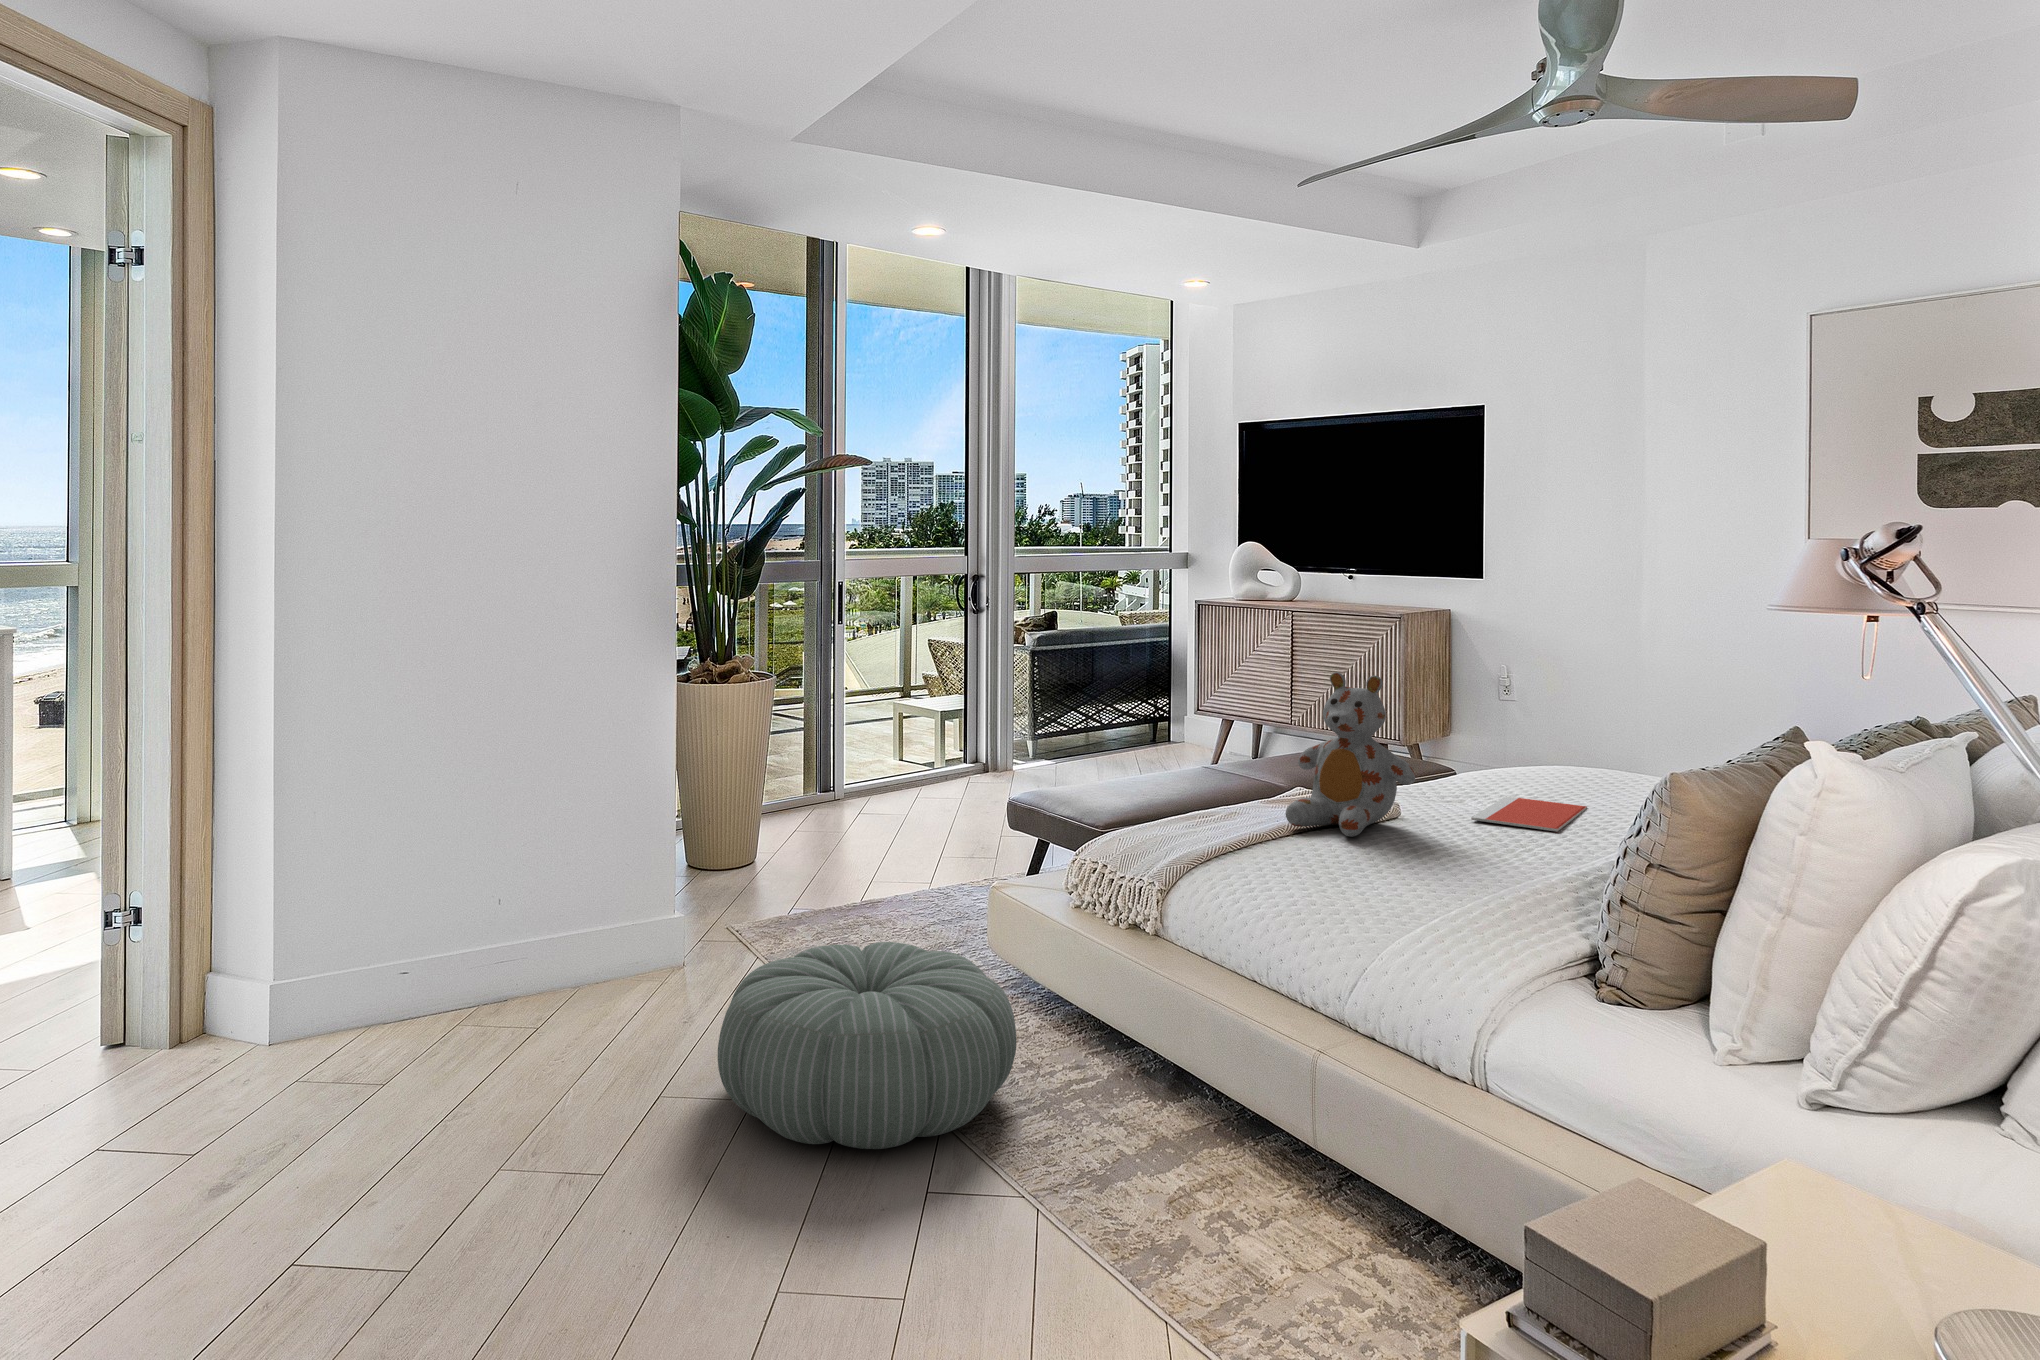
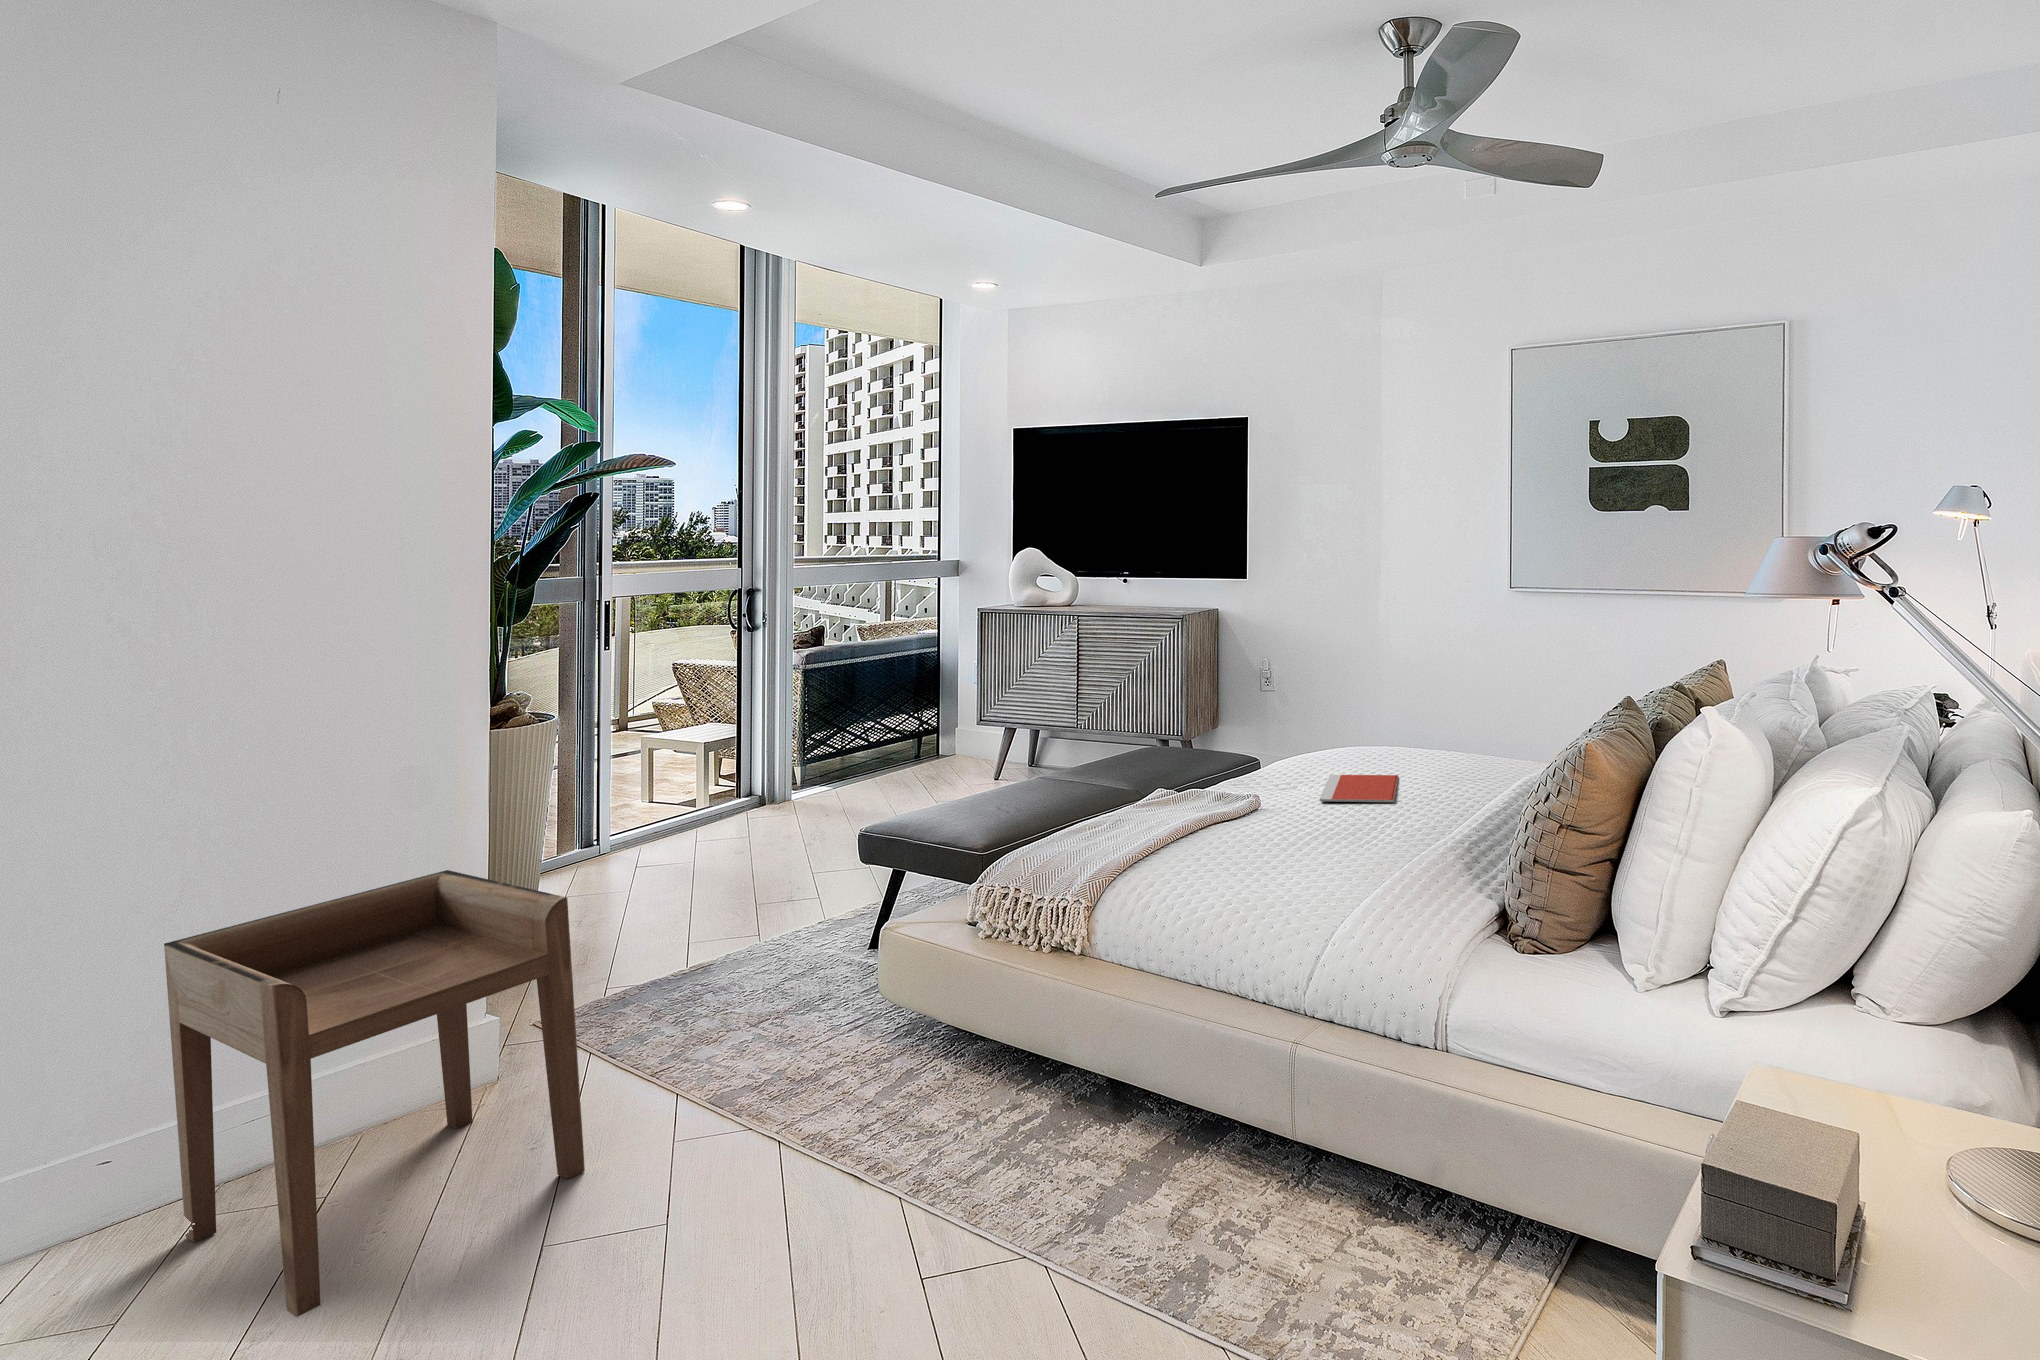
stuffed bear: present [1286,672,1415,837] -> none [1168,680,1280,833]
side table: none [414,767,699,1094] -> present [164,870,585,1317]
pouf: present [718,942,1016,1149] -> none [642,1017,968,1263]

